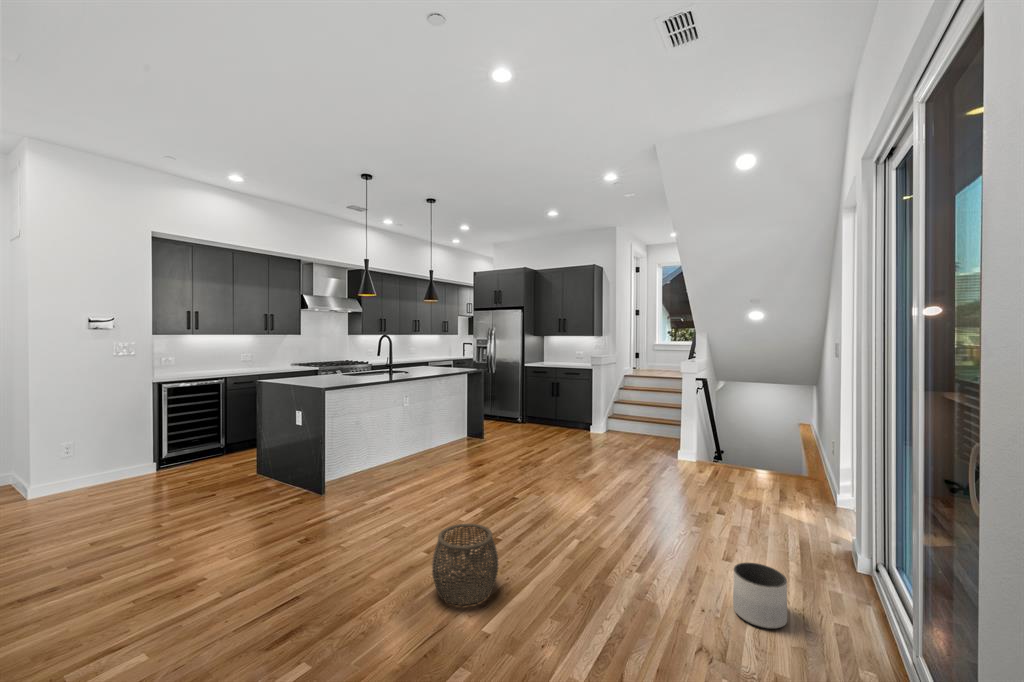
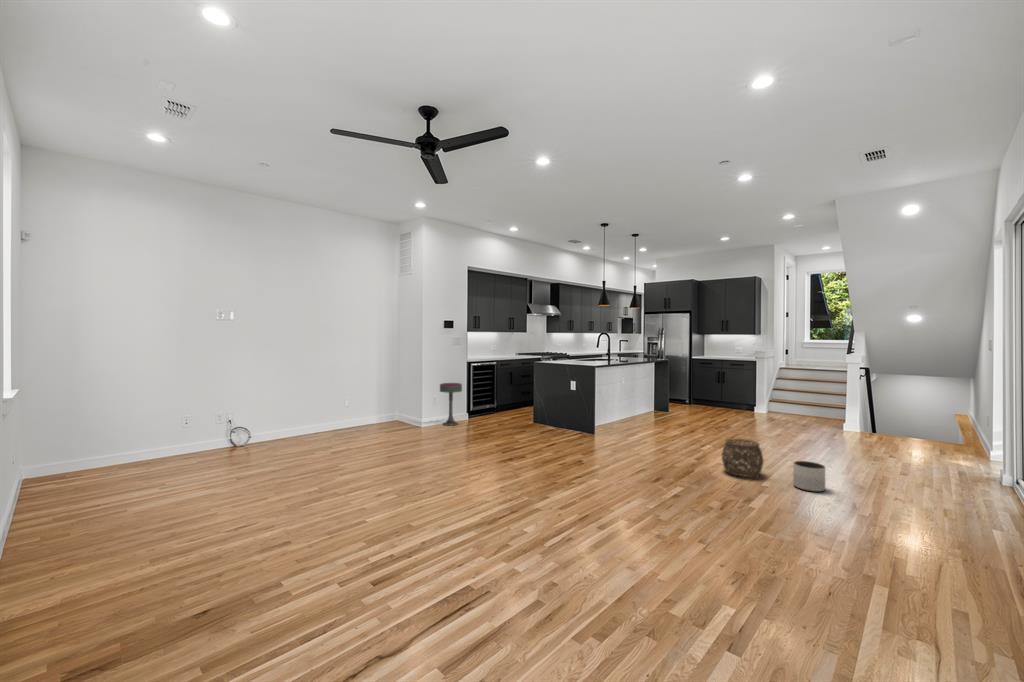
bar stool: none [73,419,123,491] -> present [440,383,462,425]
planter: present [733,563,787,629] -> present [793,461,825,492]

